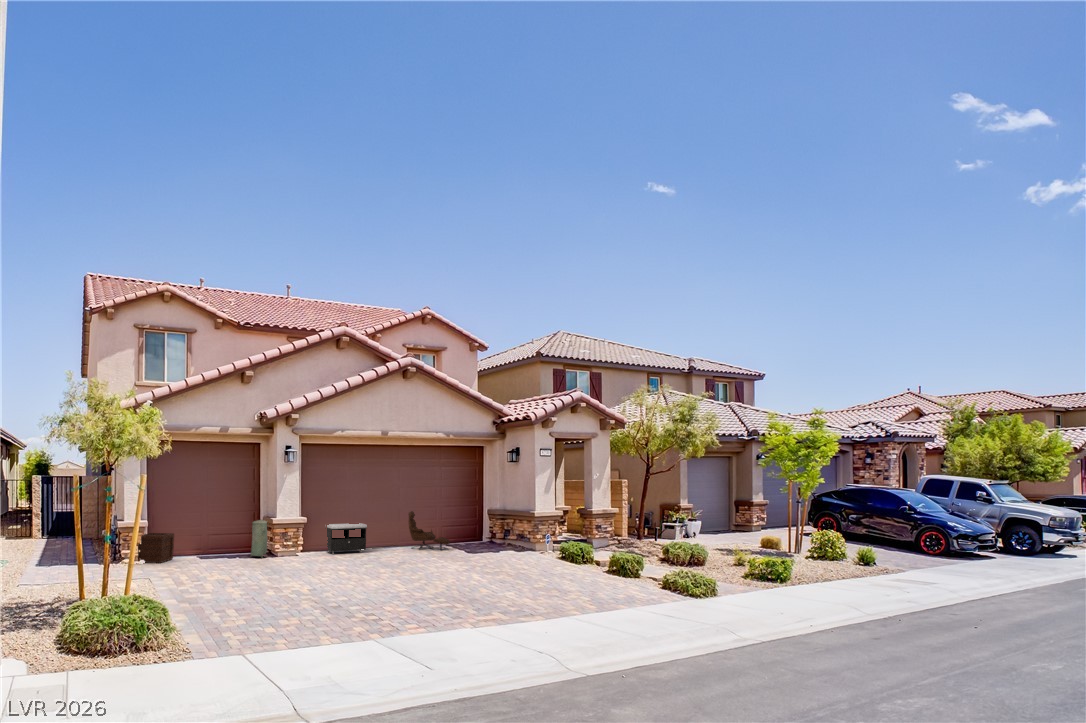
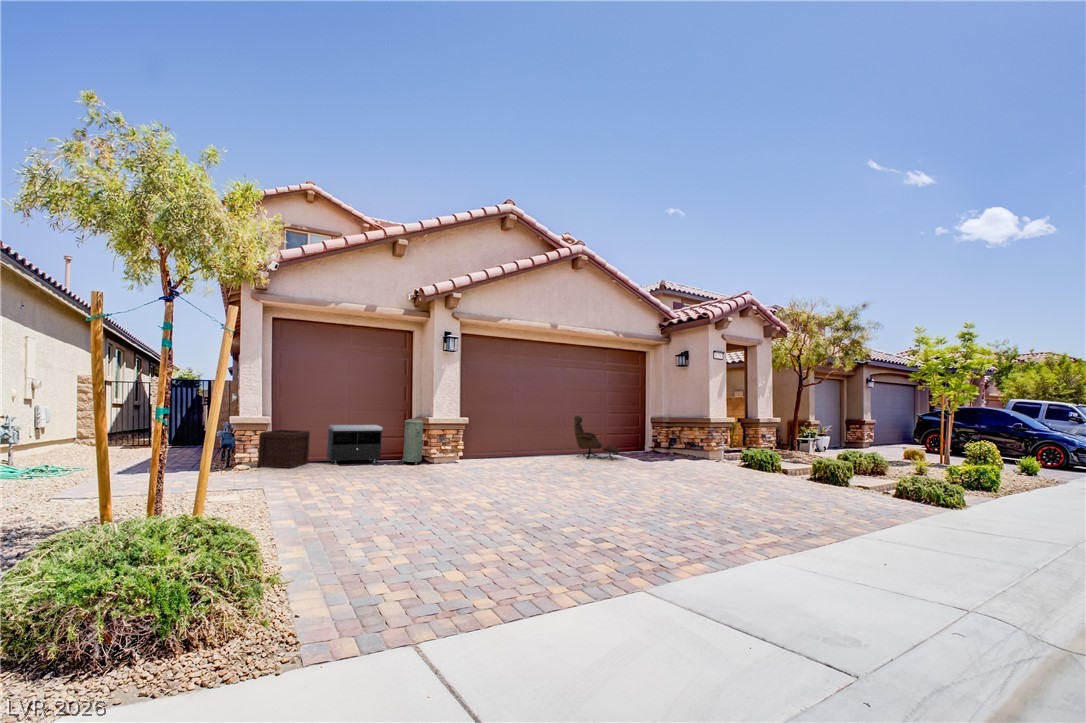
storage bench: present [325,523,367,554] -> present [327,425,383,464]

